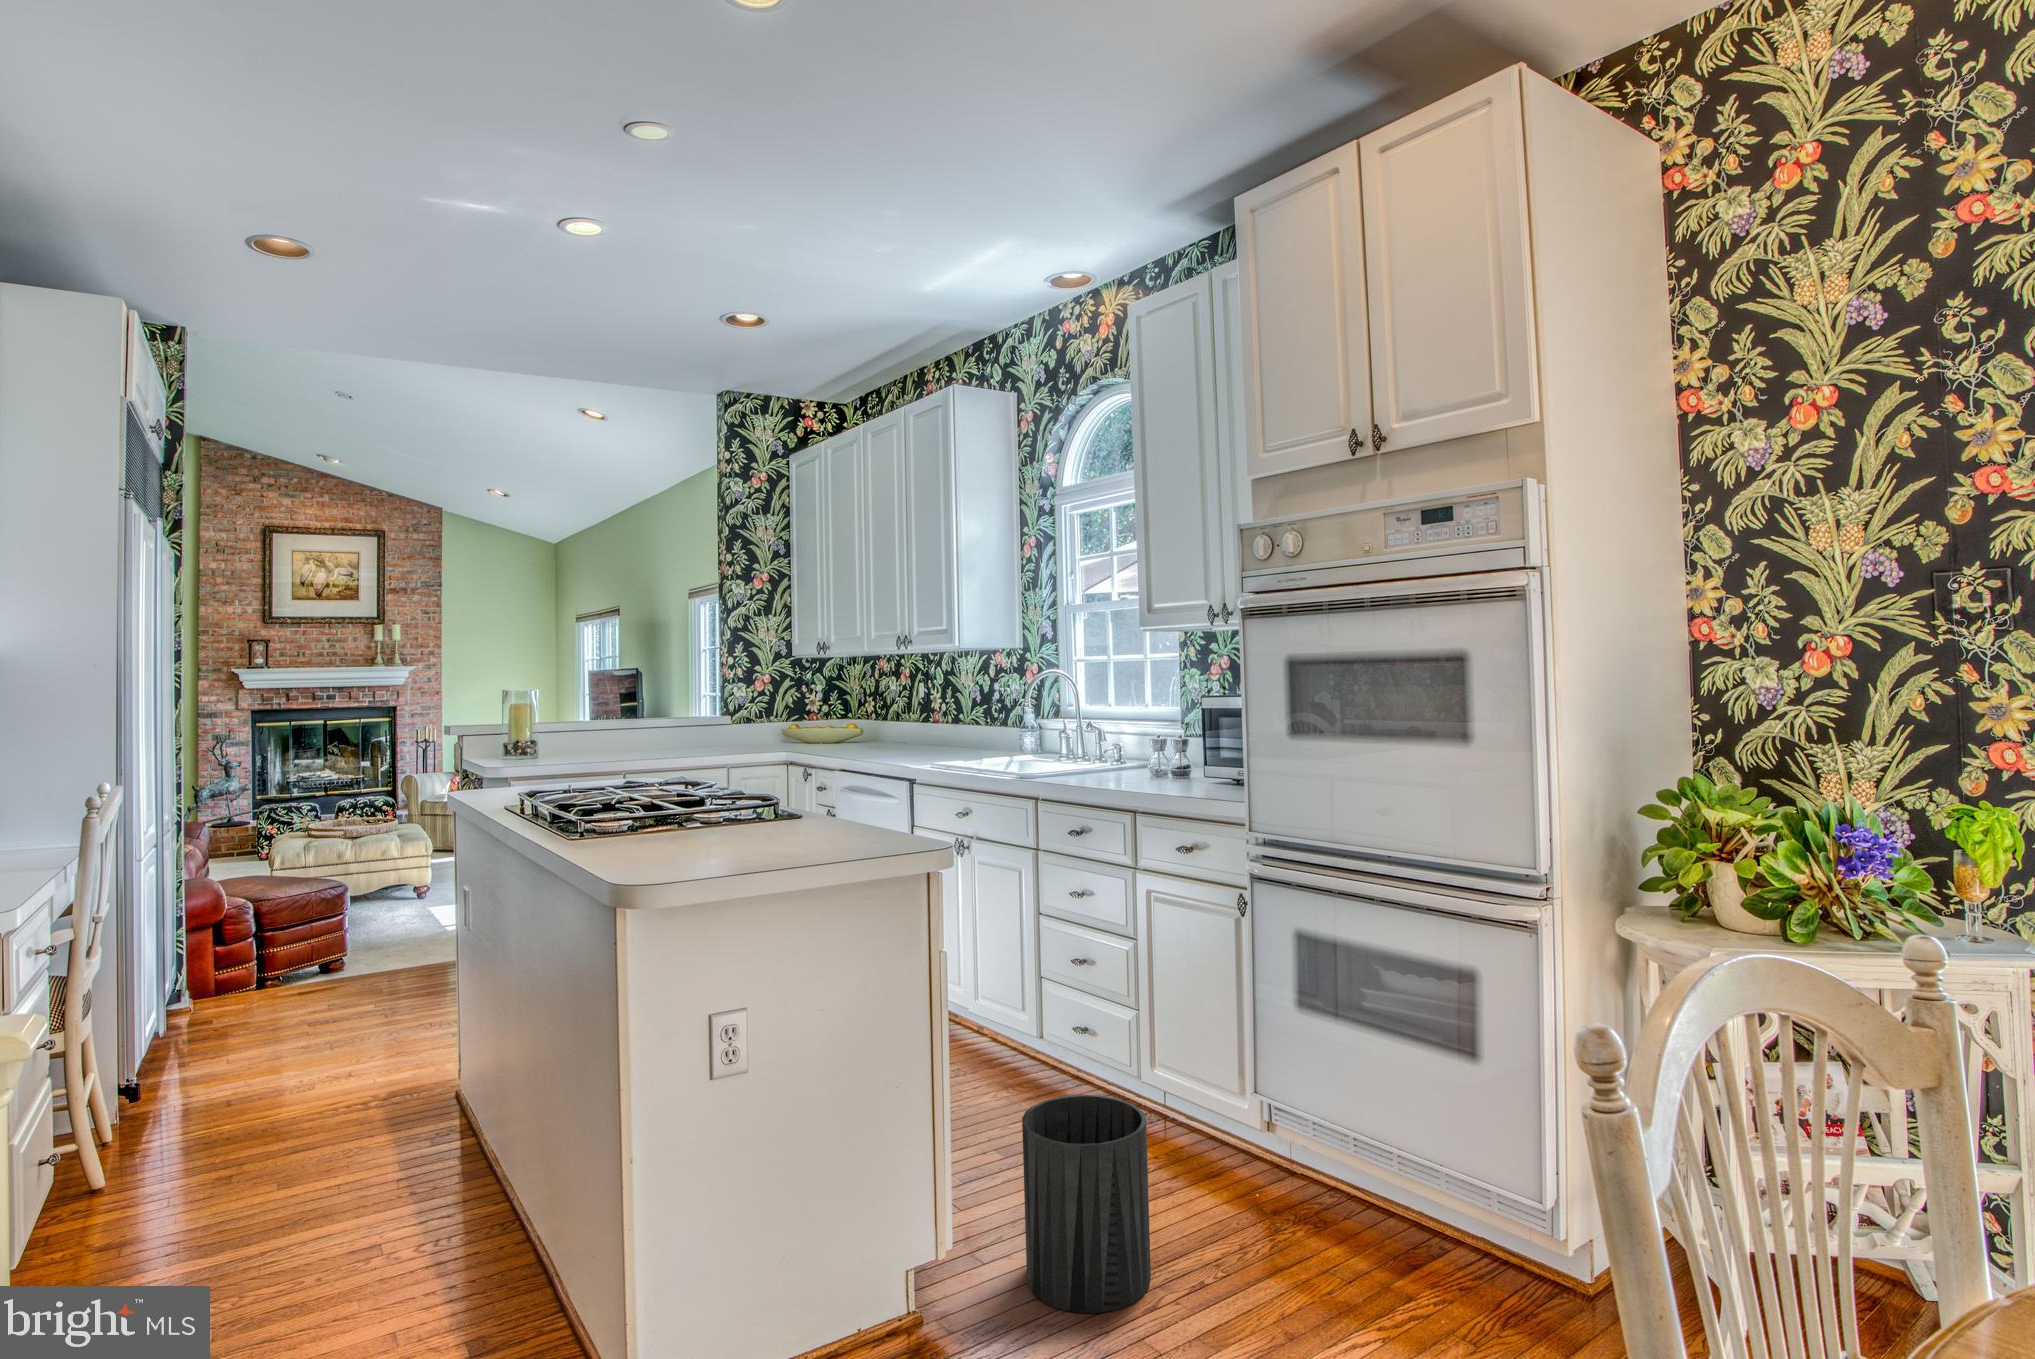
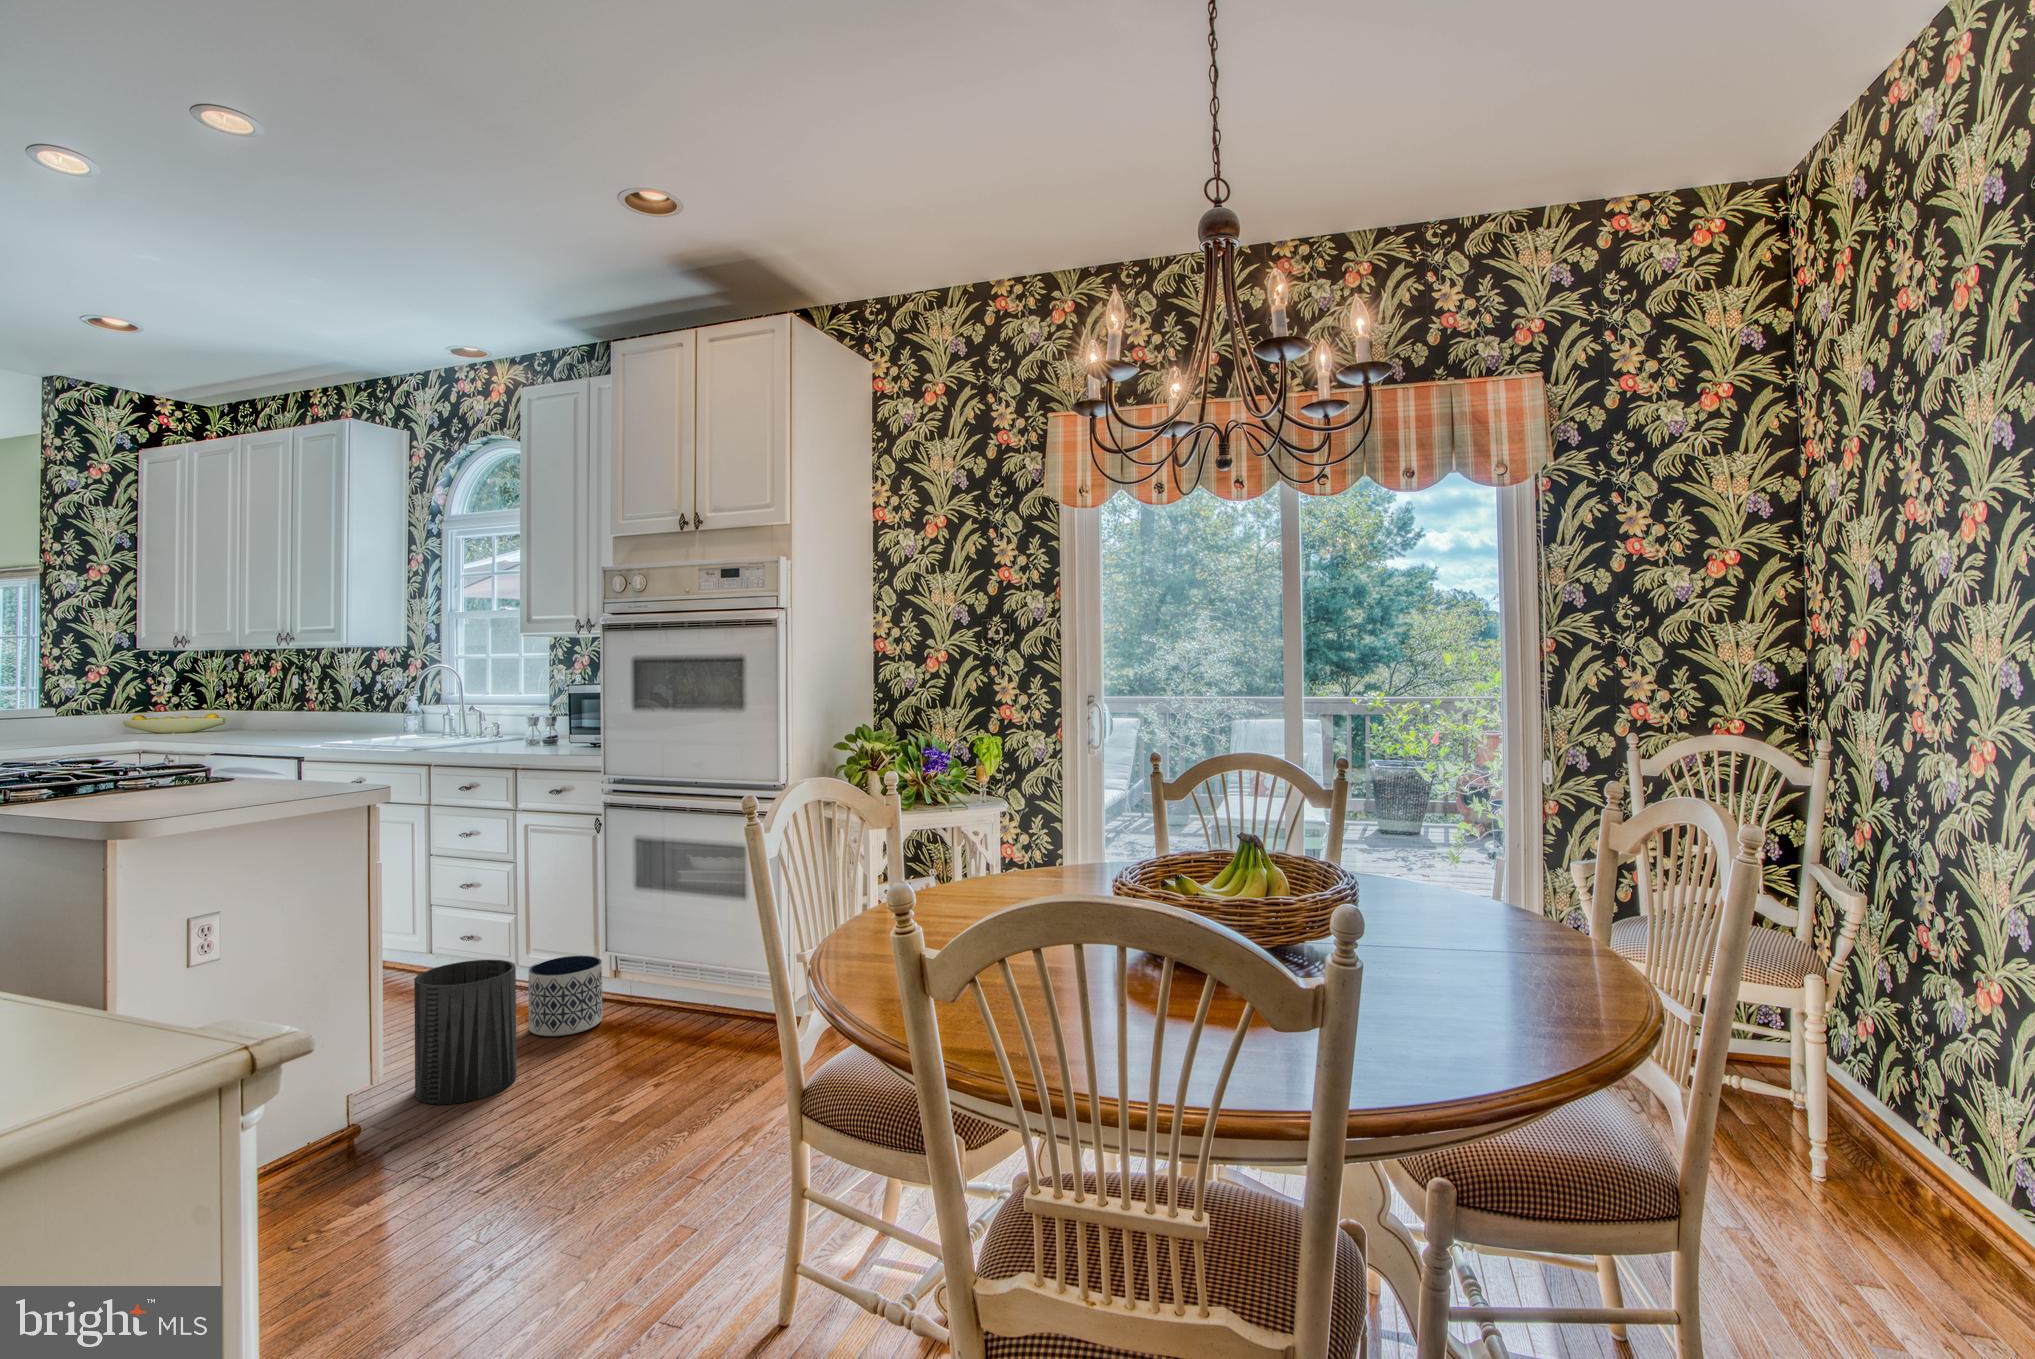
planter: none [1162,1086,1260,1210] -> present [528,956,602,1036]

